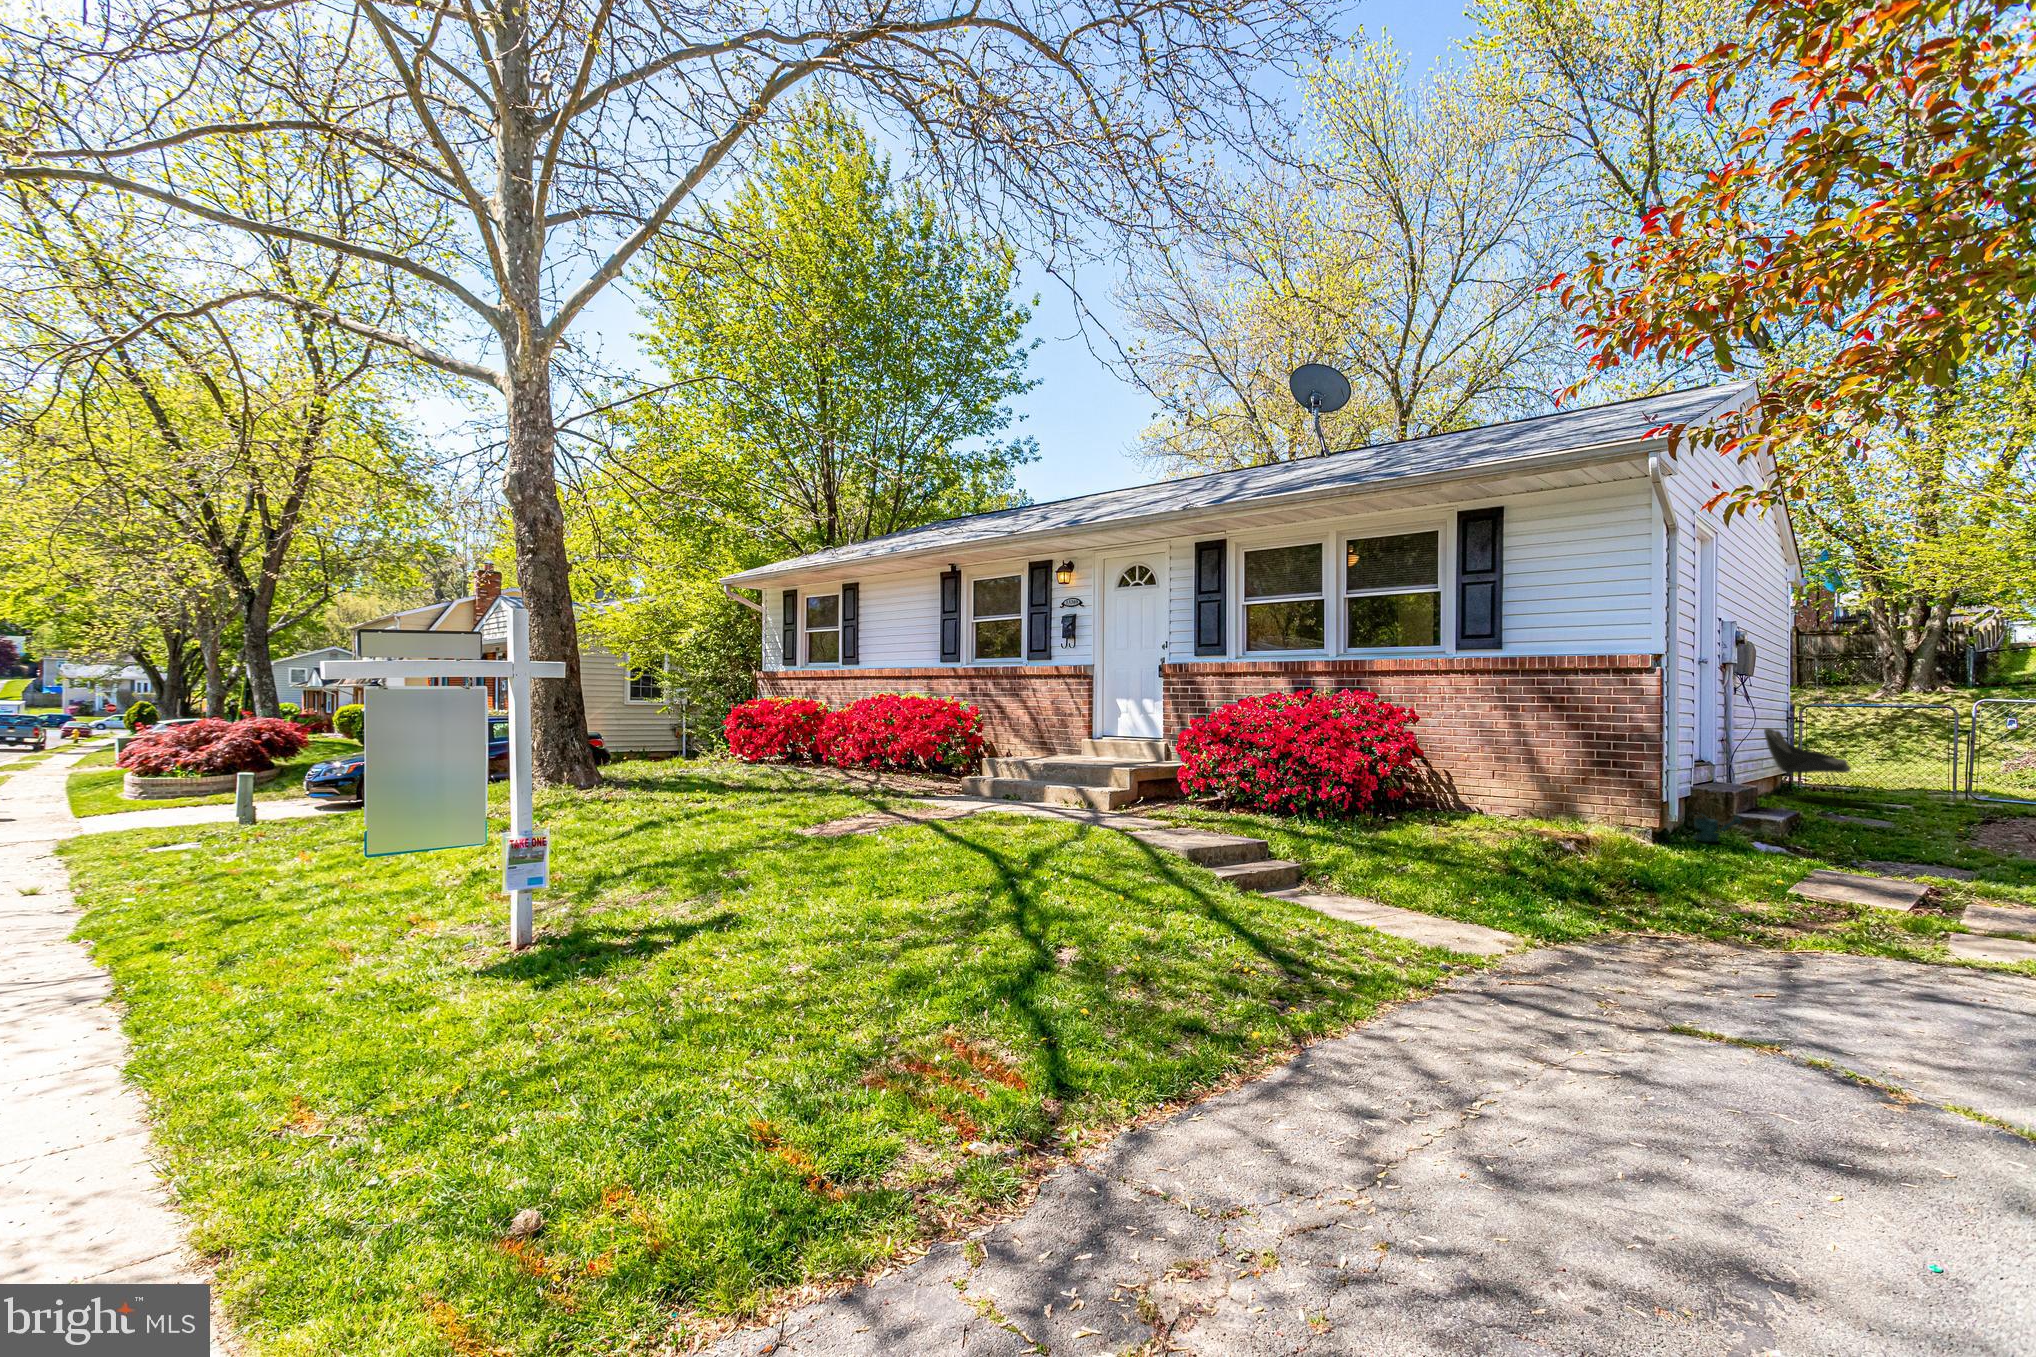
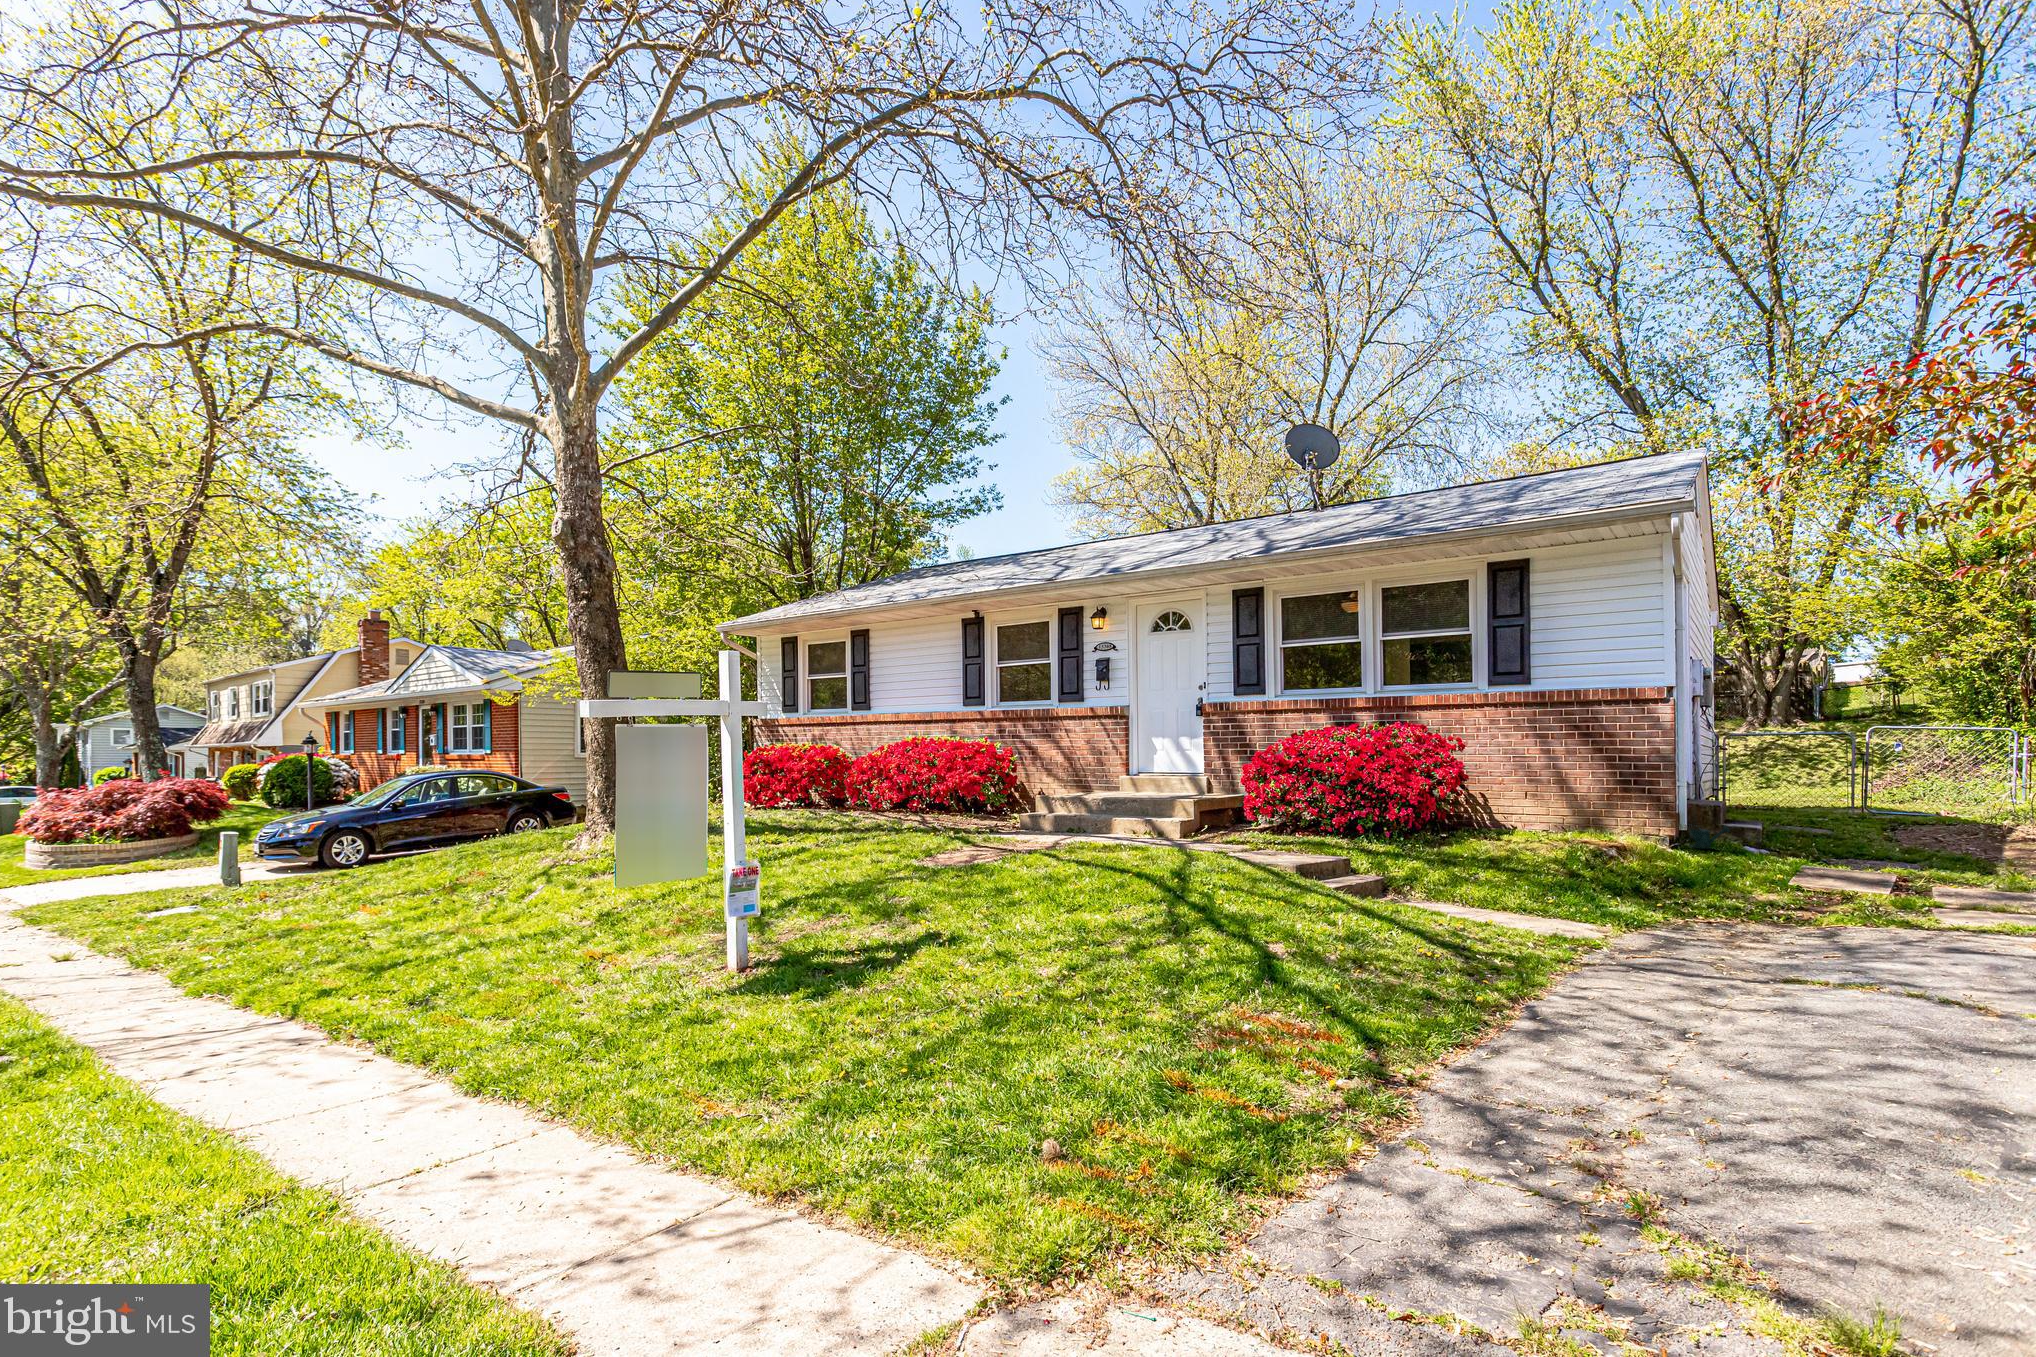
lounge chair: present [1764,728,1851,806] -> none [1704,755,1777,821]

